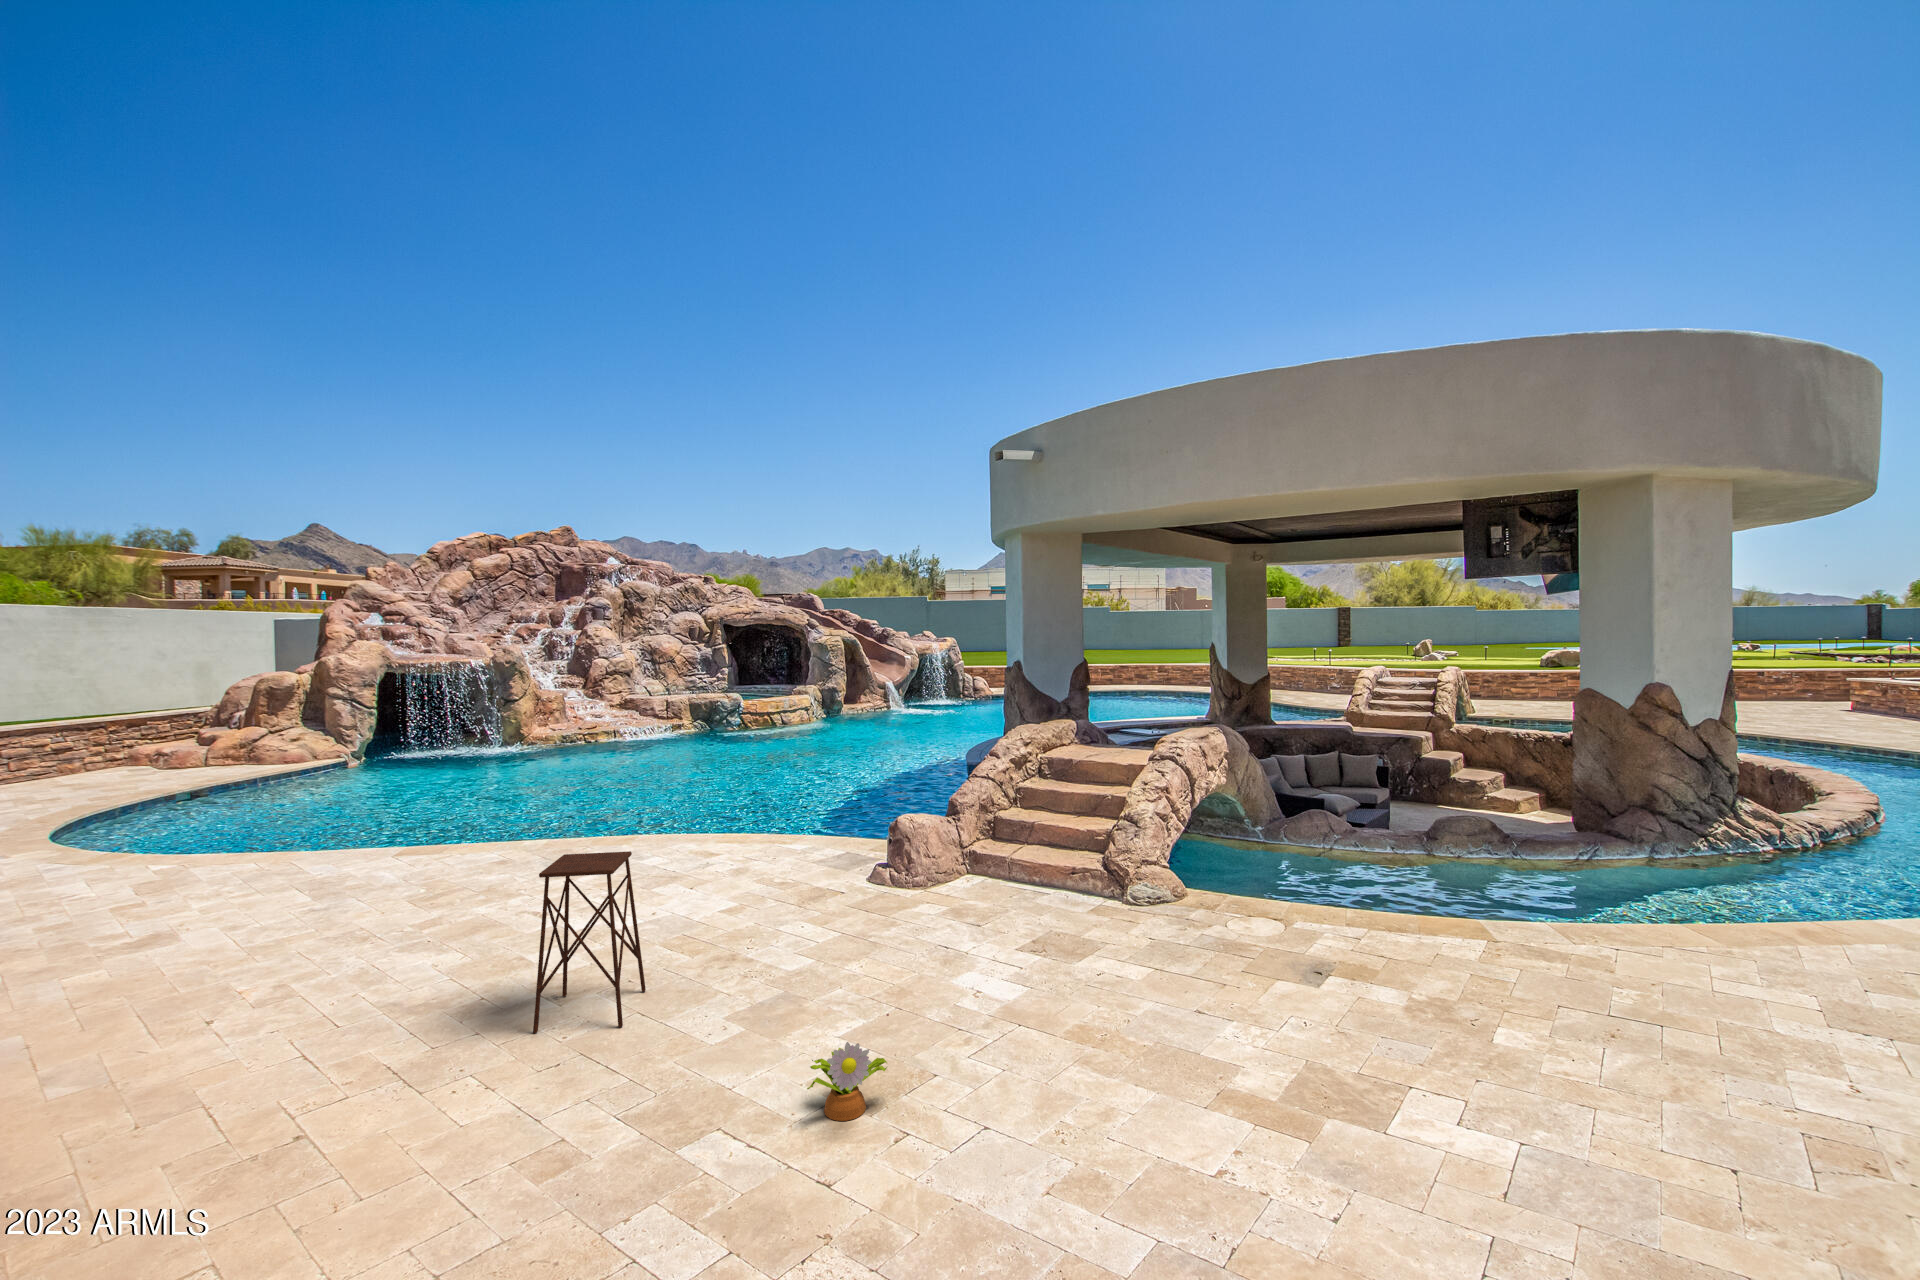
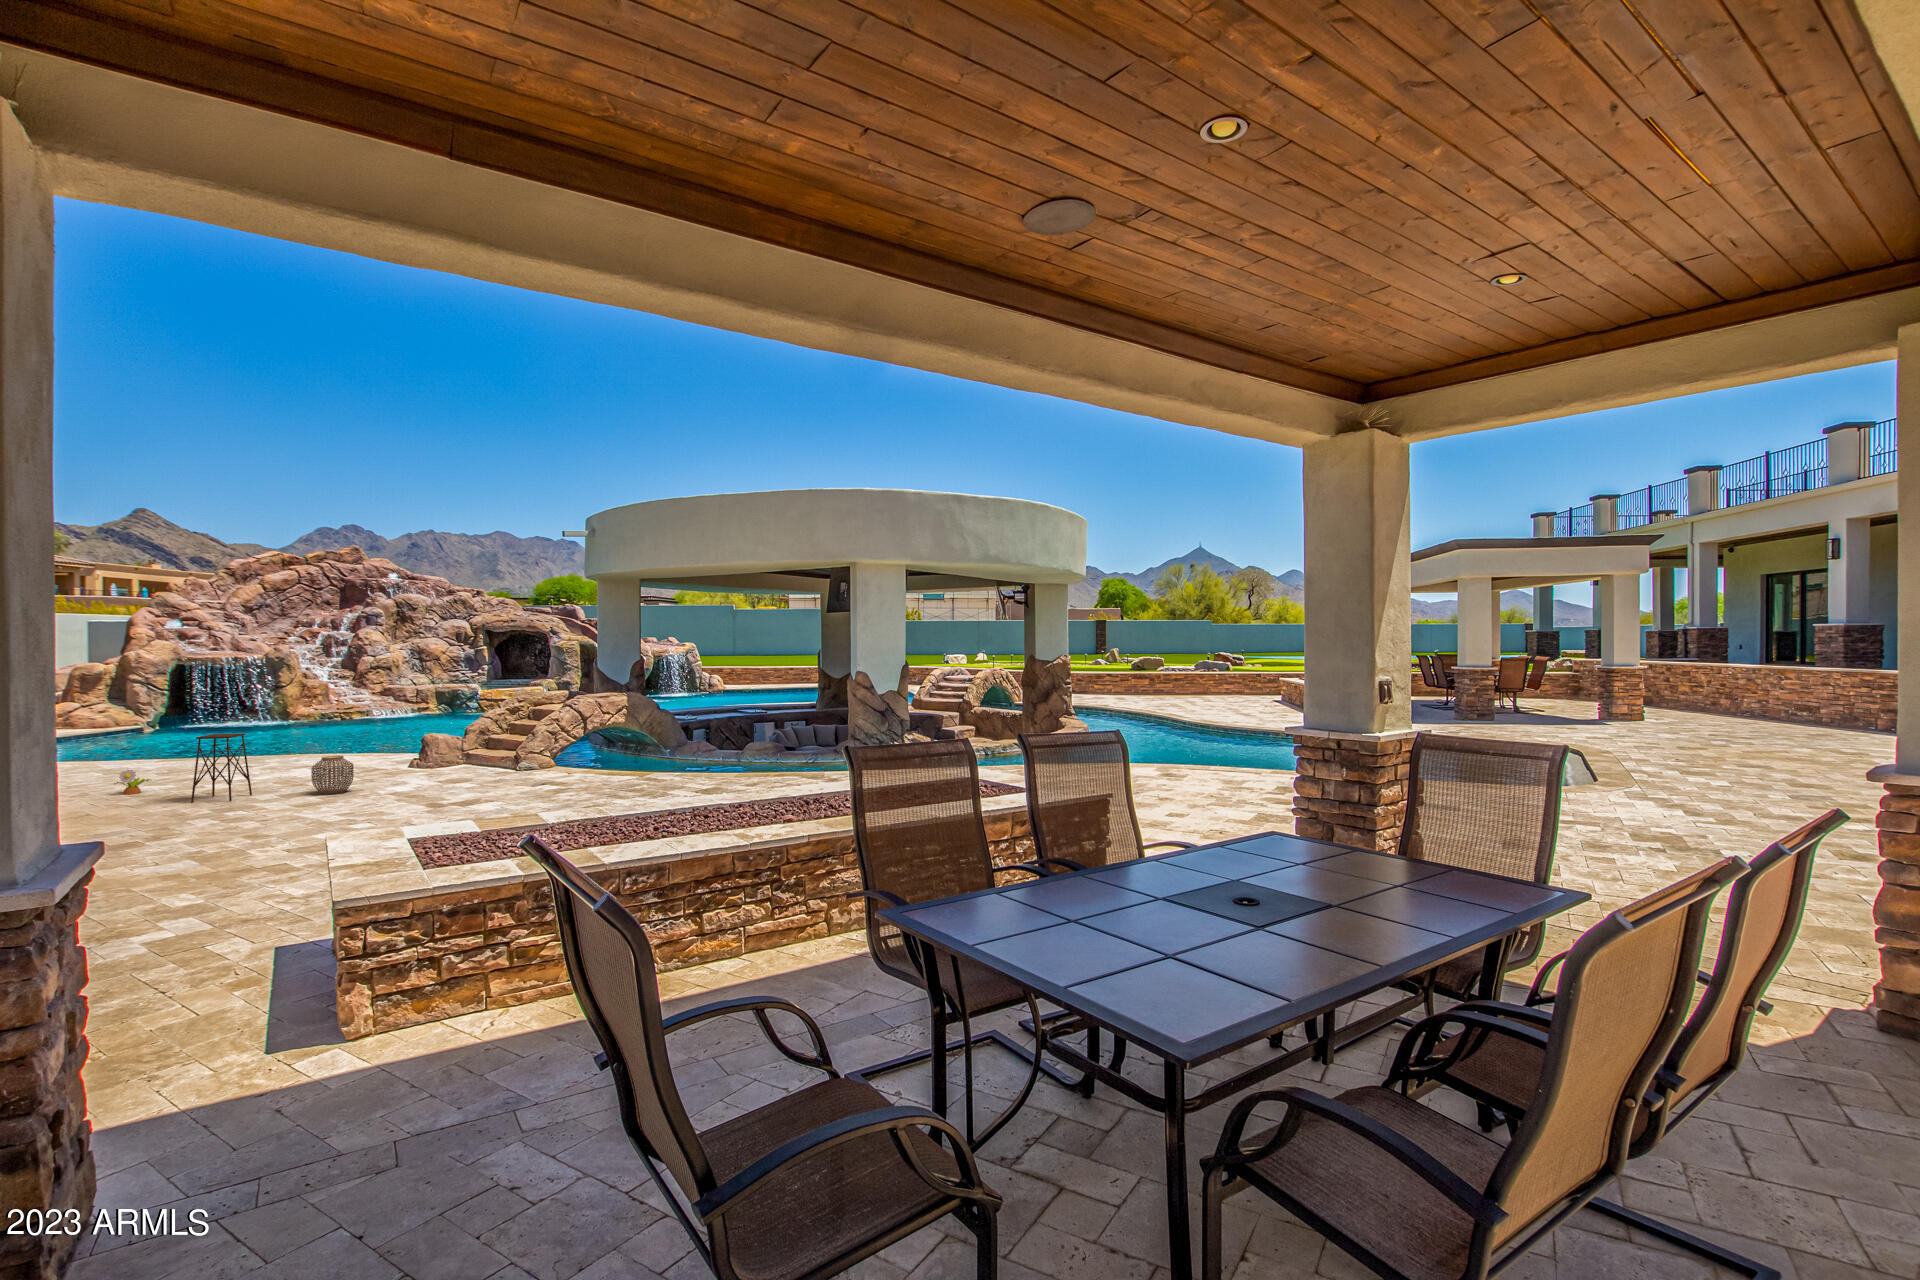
woven basket: none [772,893,852,988] -> present [311,756,354,794]
decorative plant: present [807,1042,887,1121] -> present [115,769,152,794]

